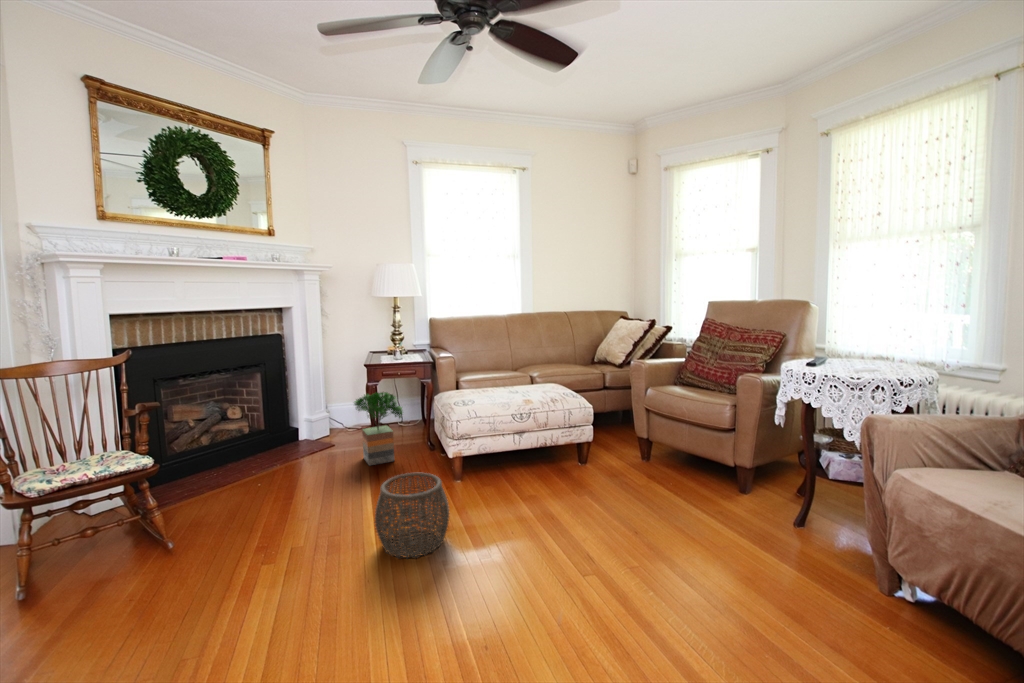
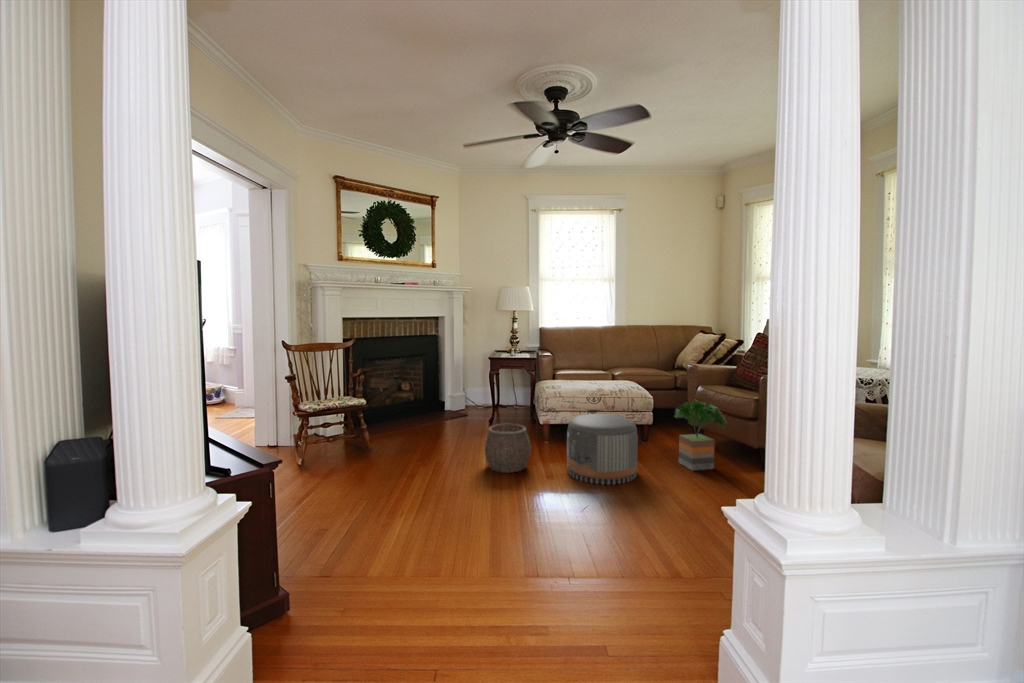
potted tree: present [354,392,403,466] -> present [675,402,727,471]
pouf: none [504,444,606,558] -> present [567,414,638,485]

